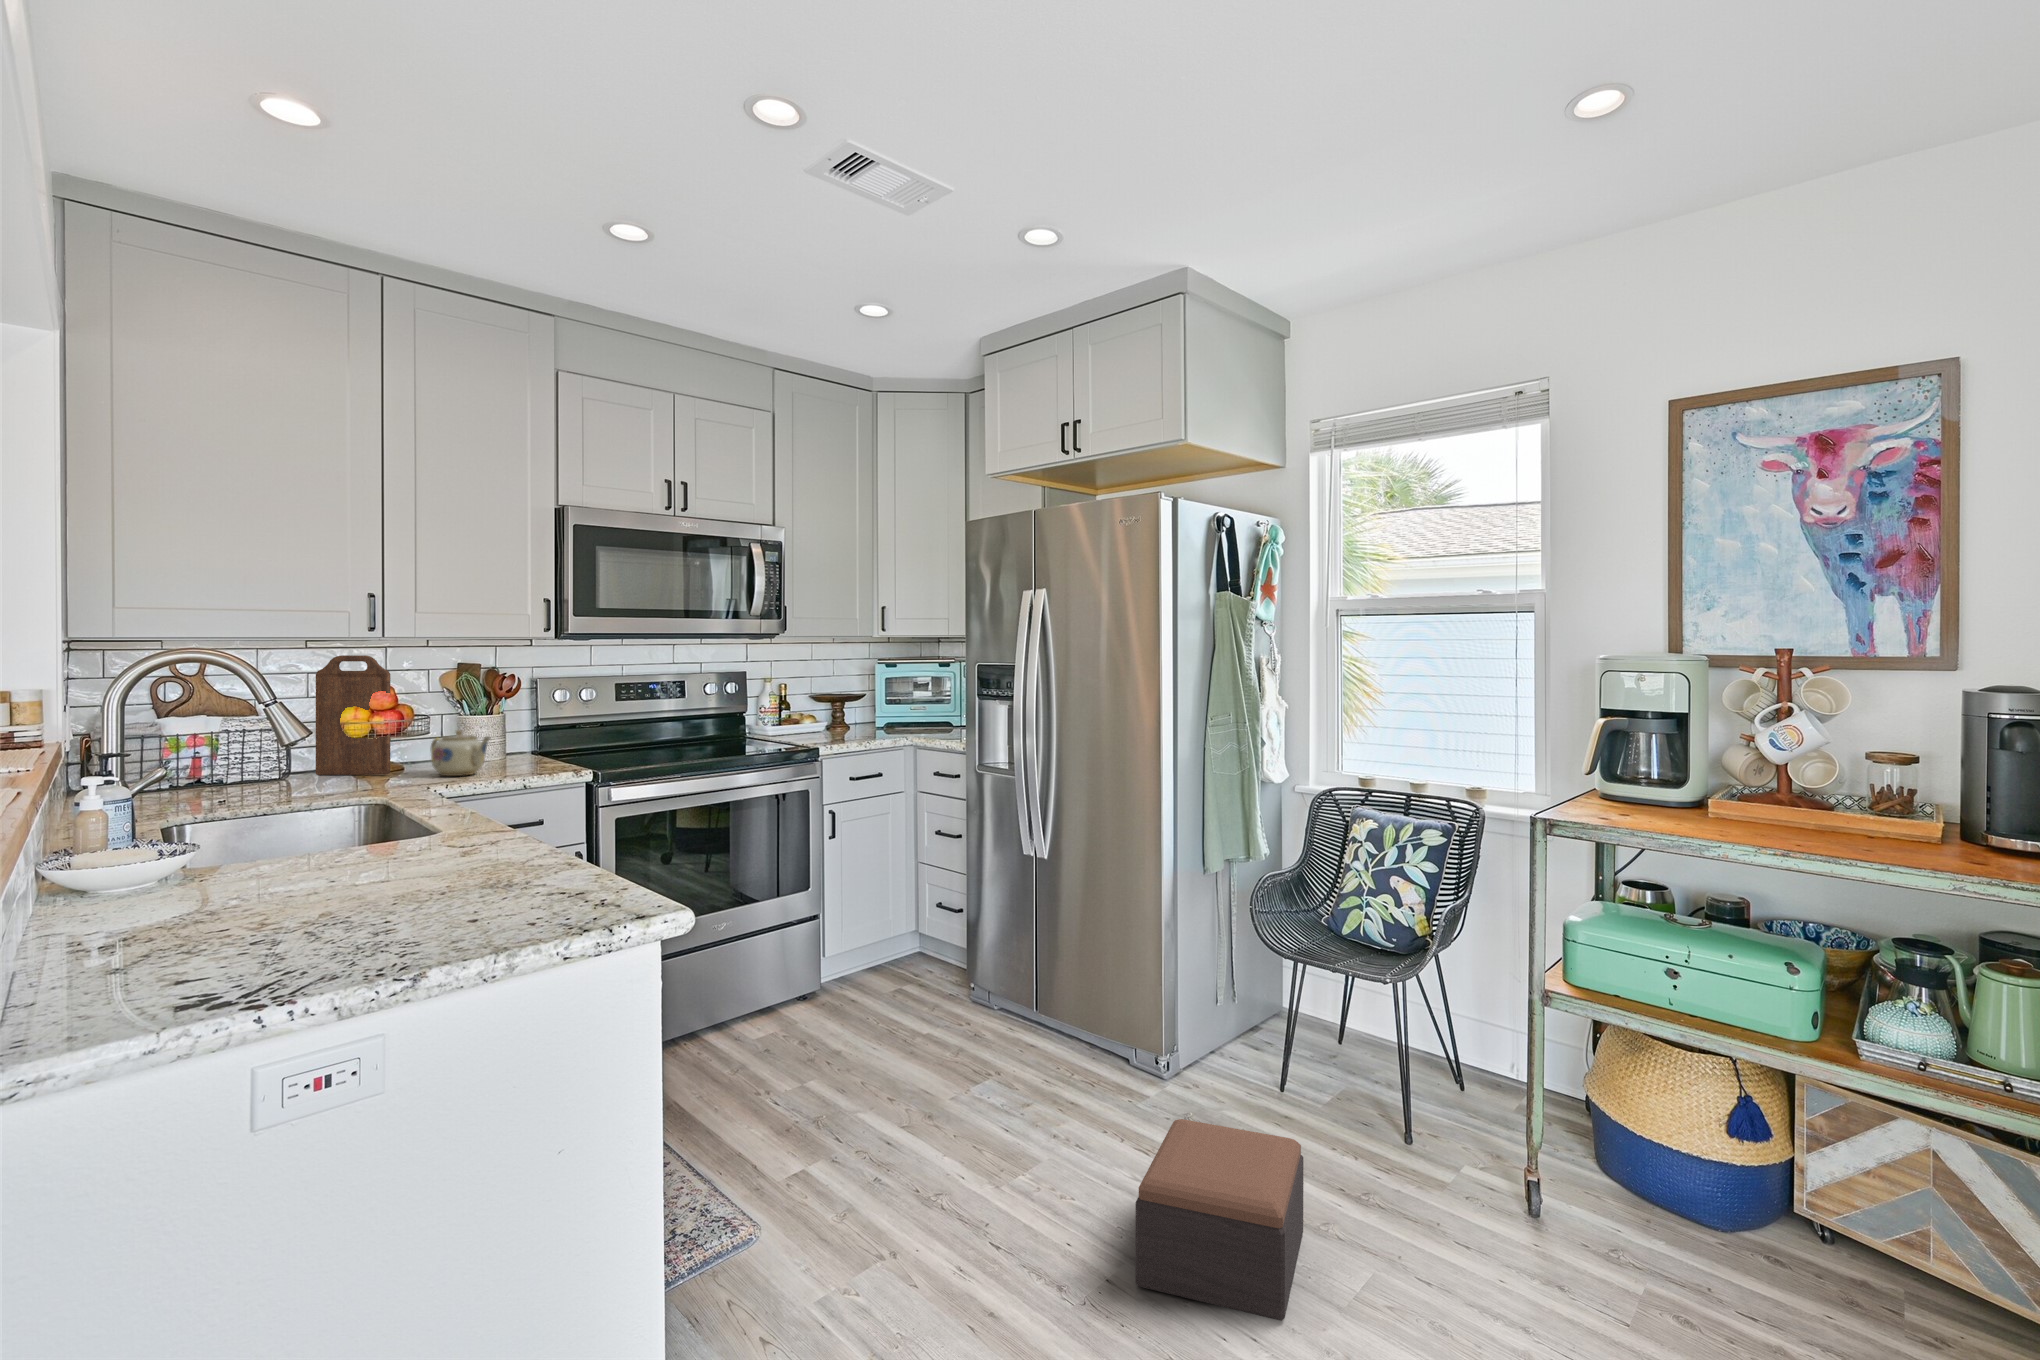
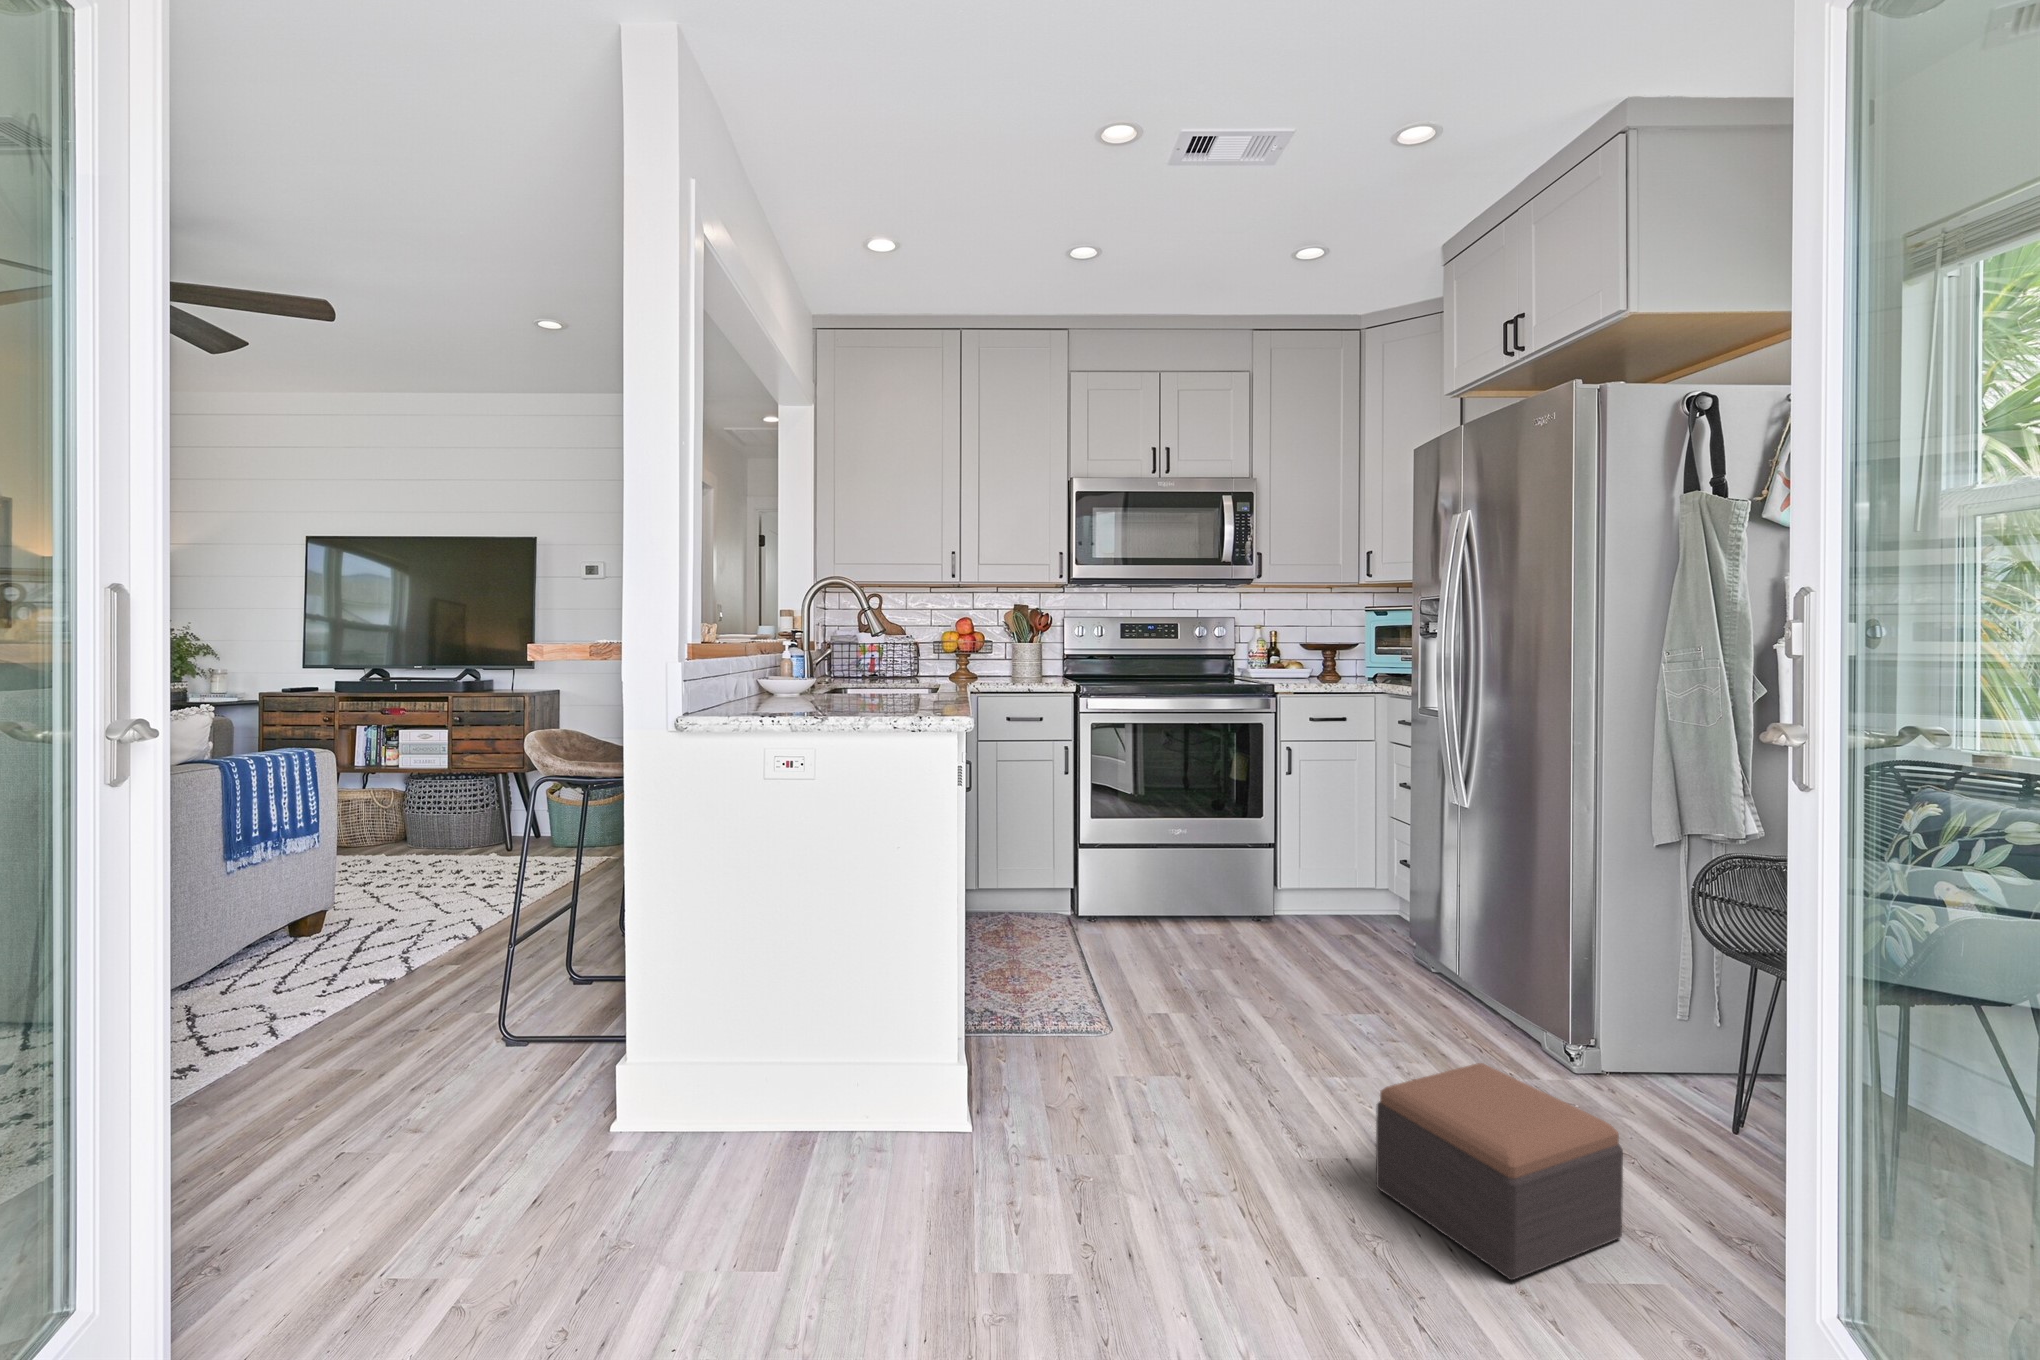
cutting board: present [316,655,391,775] -> none [930,596,965,677]
teapot: present [430,730,490,776] -> none [983,648,1015,680]

